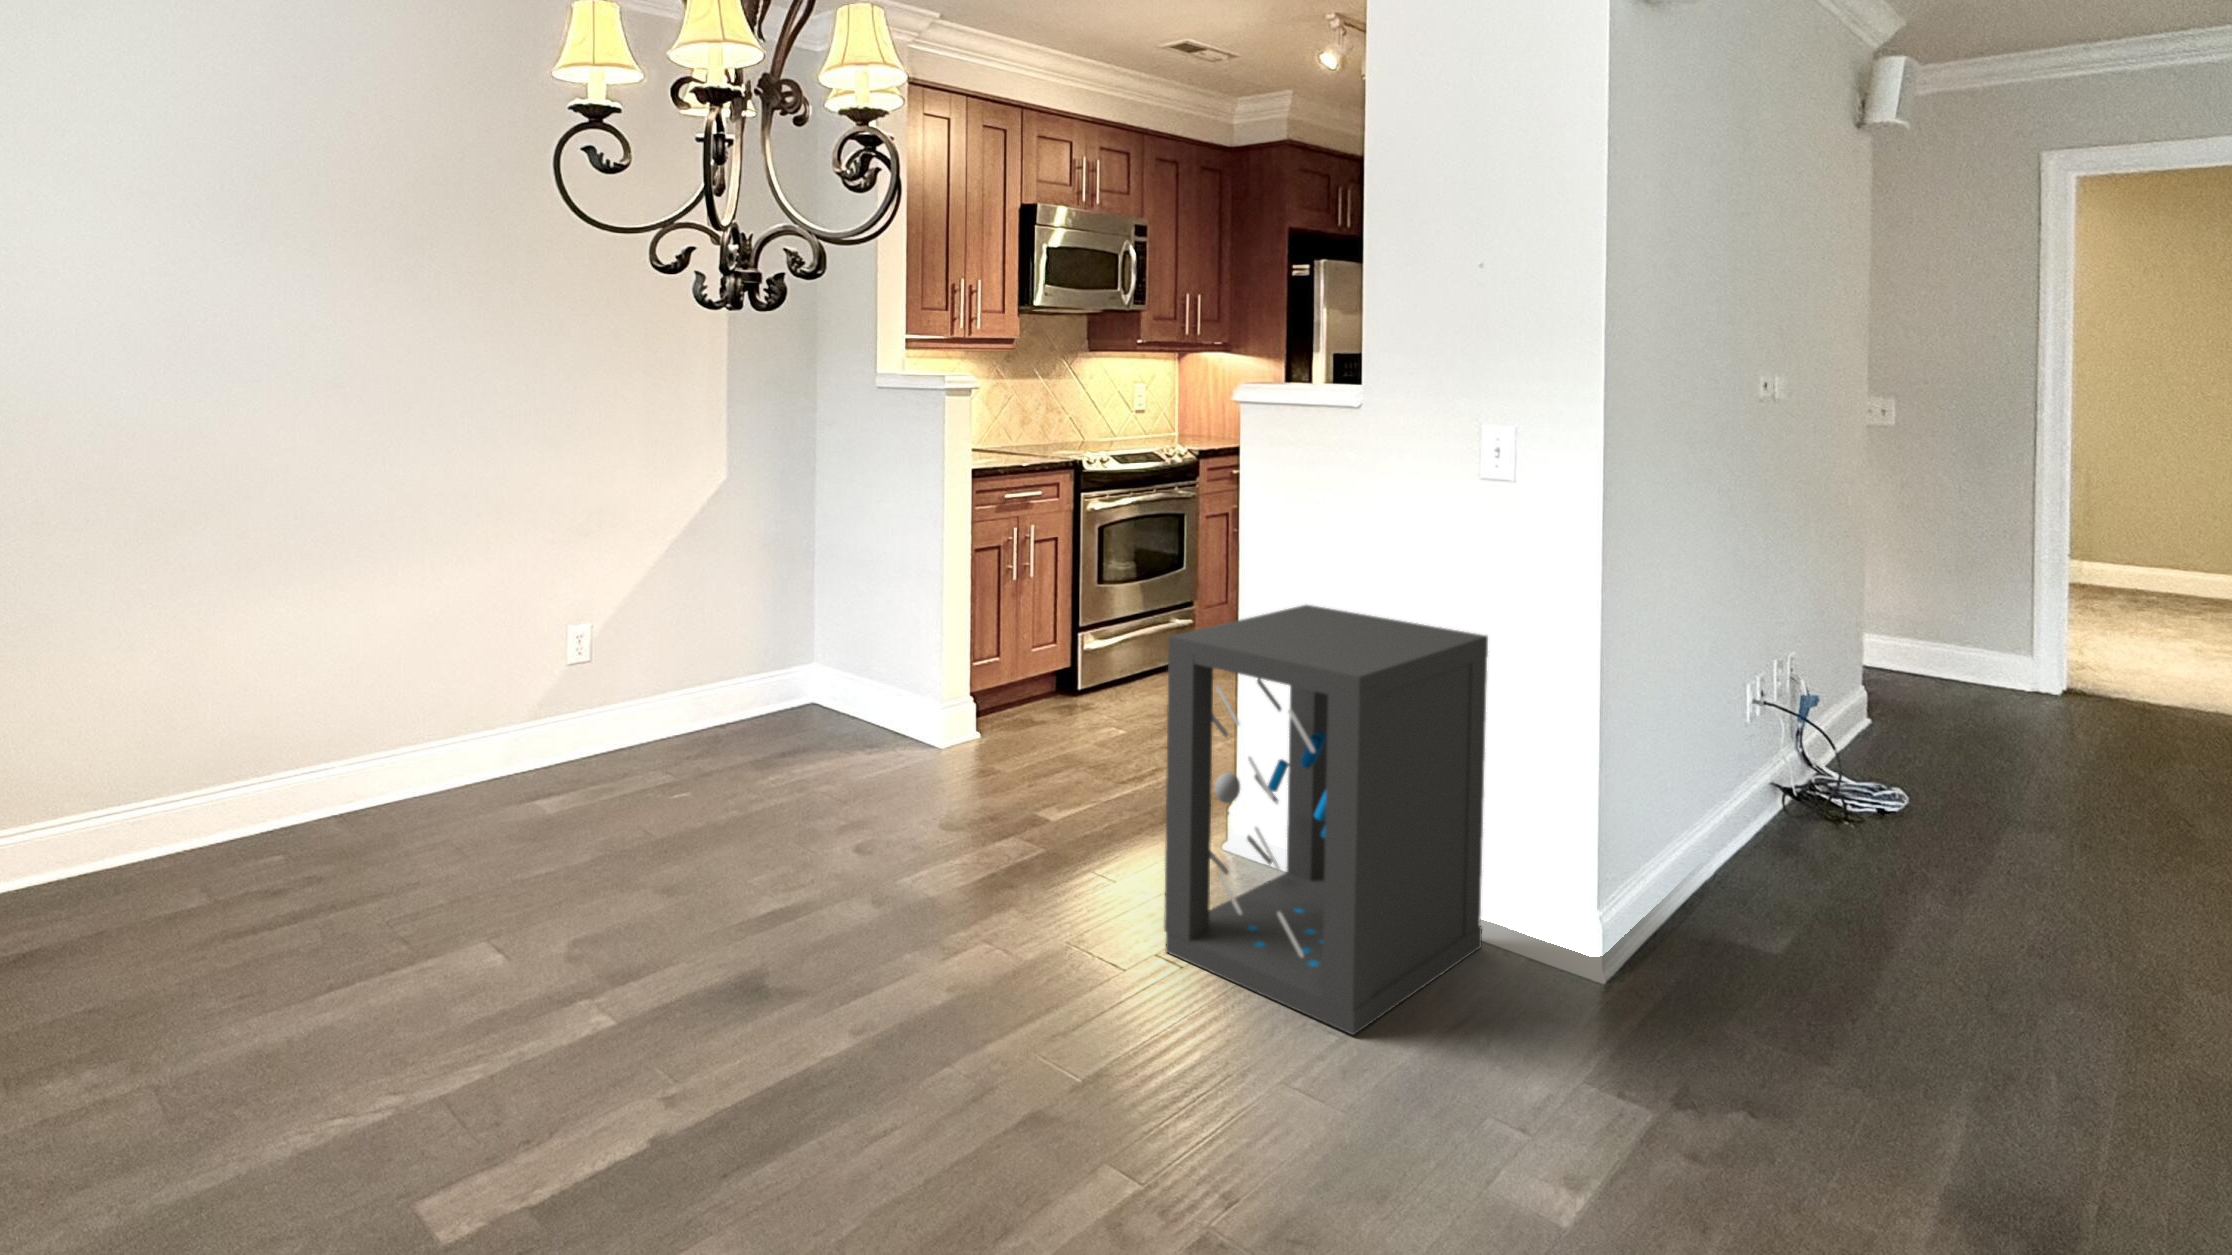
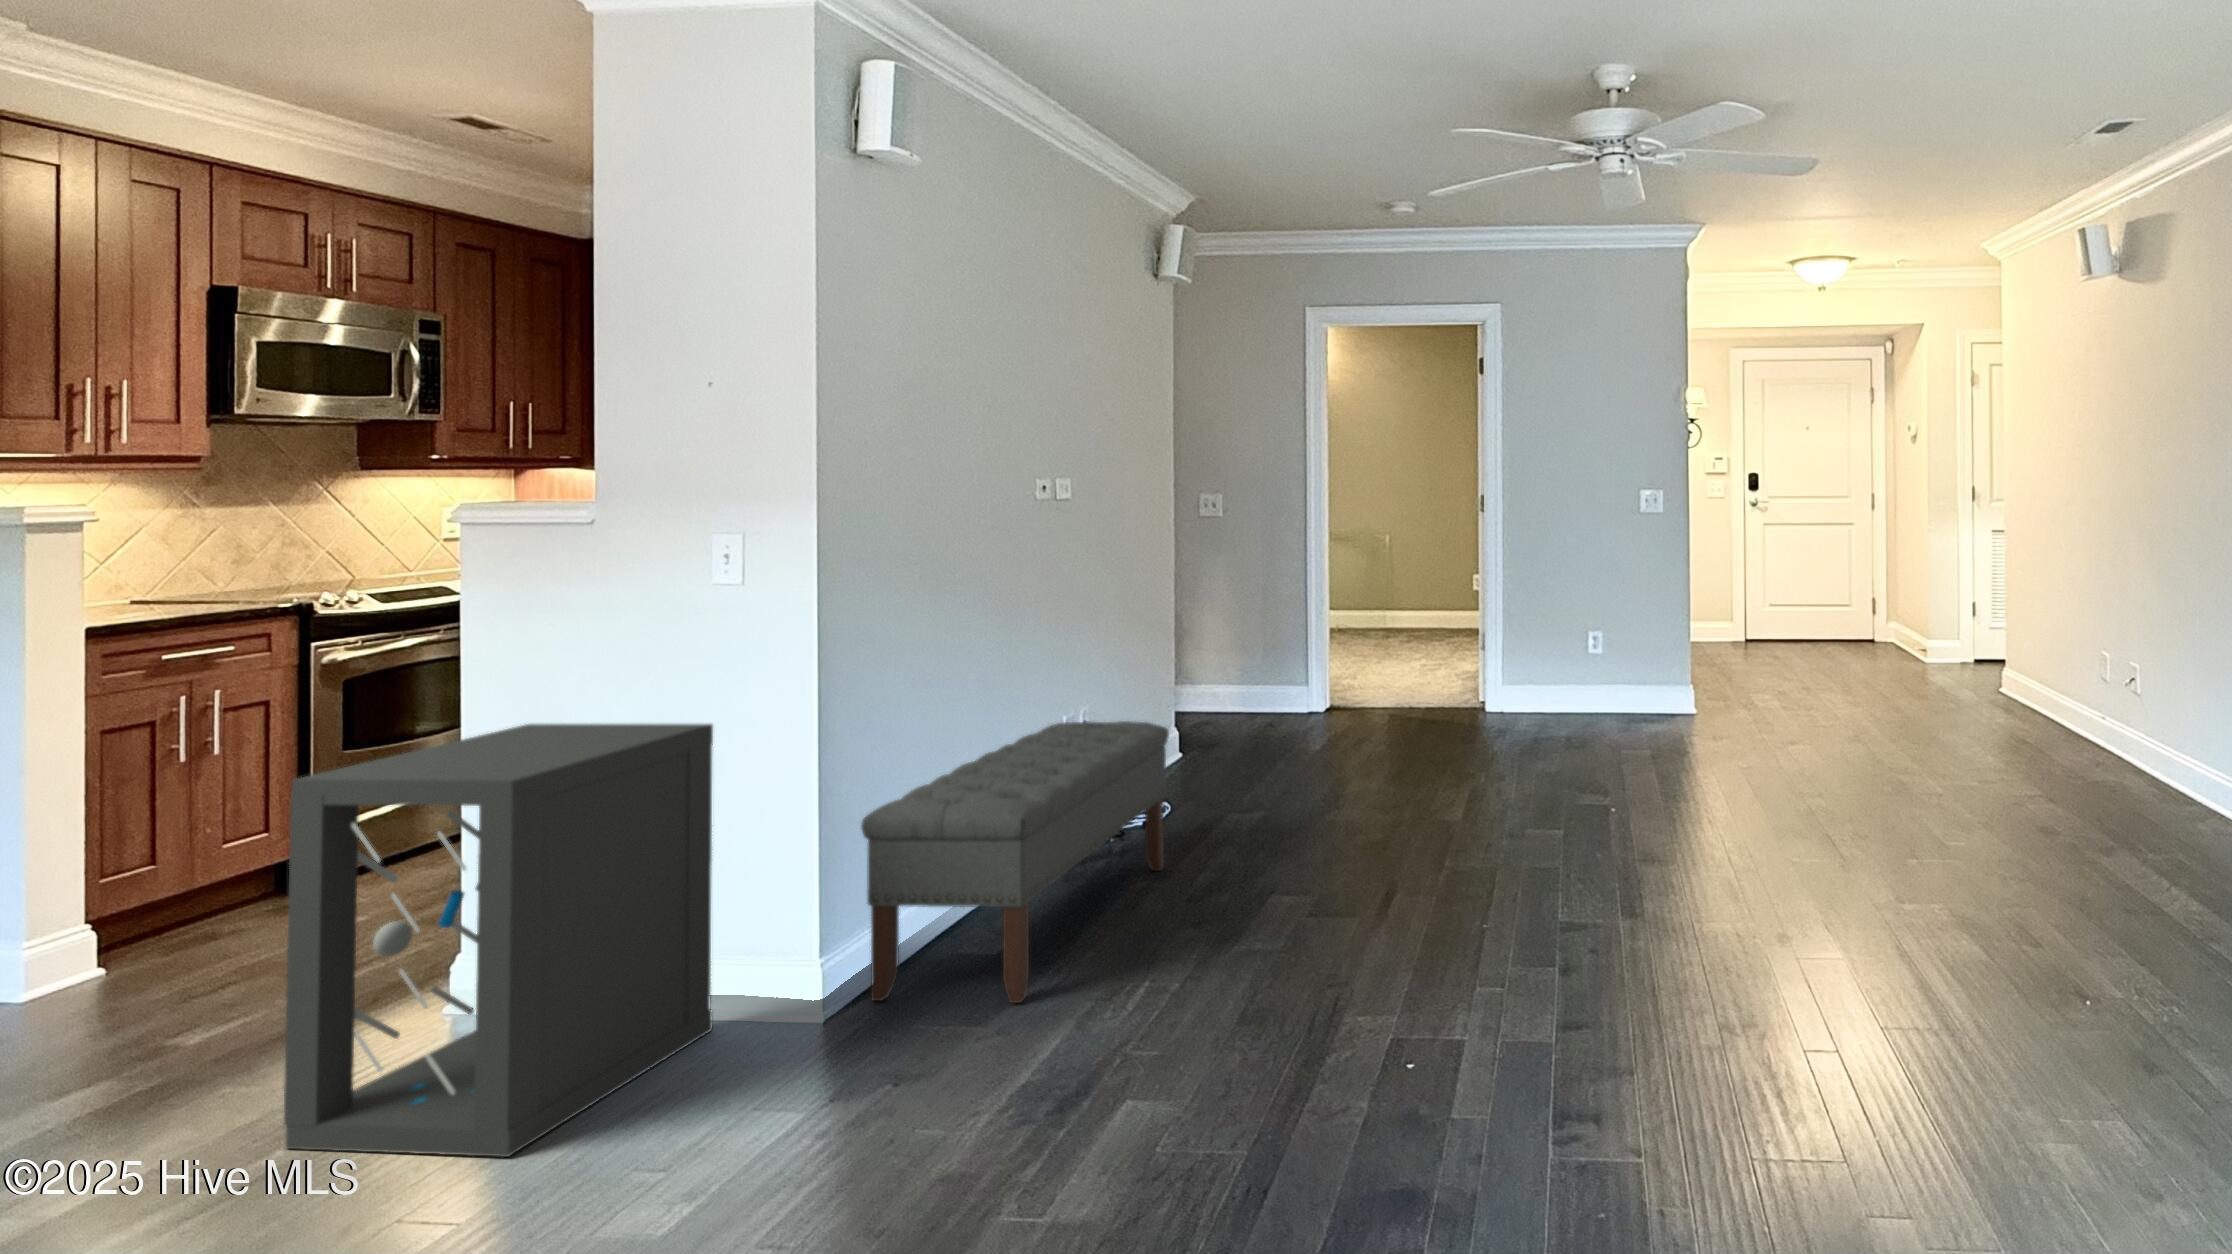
bench: none [1638,677,1955,1032] -> present [861,721,1169,1003]

